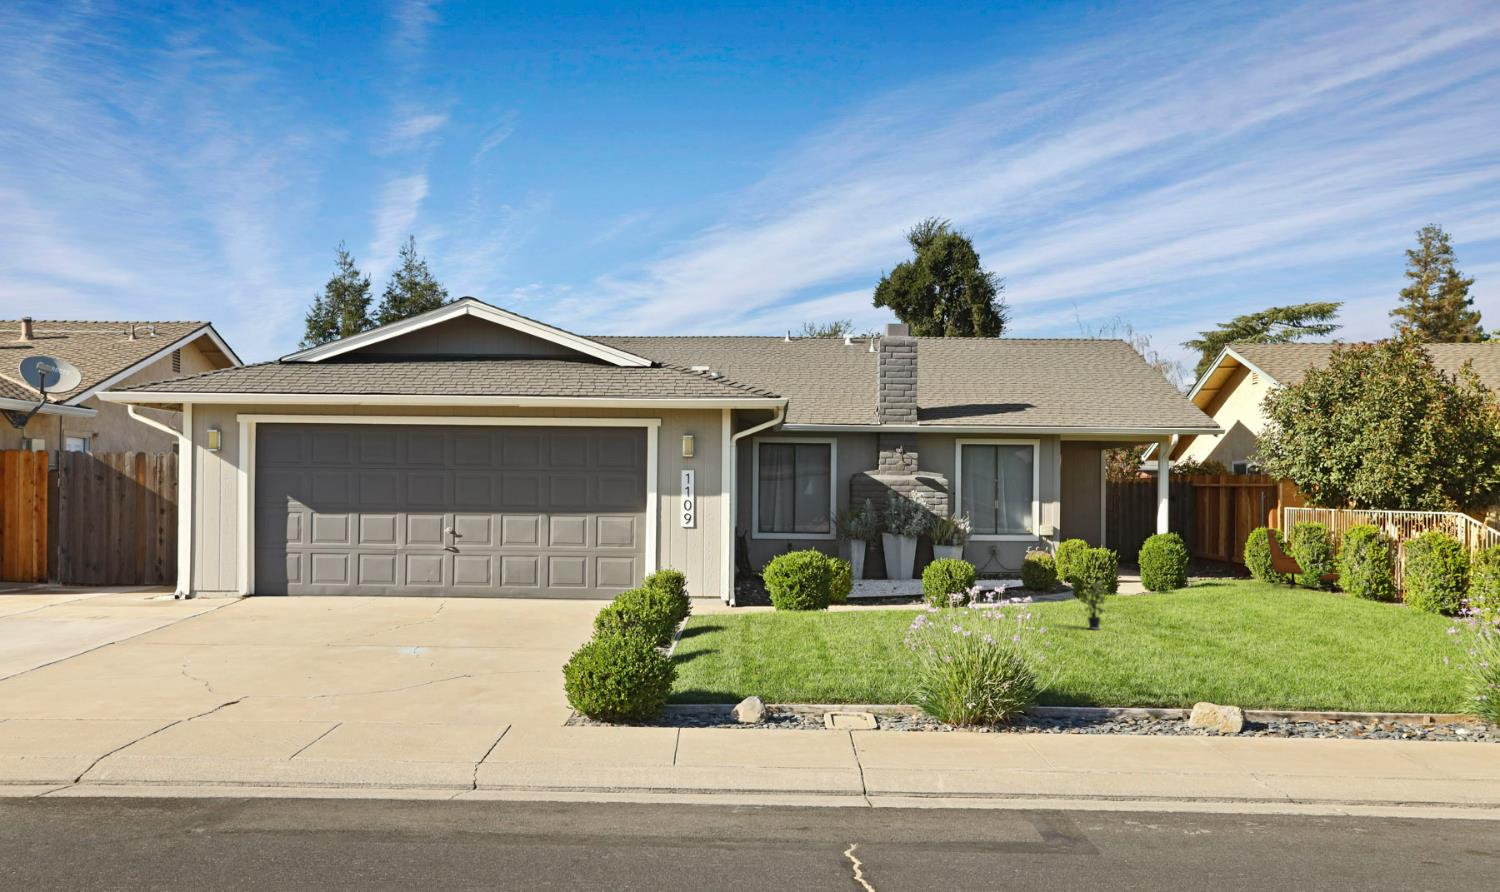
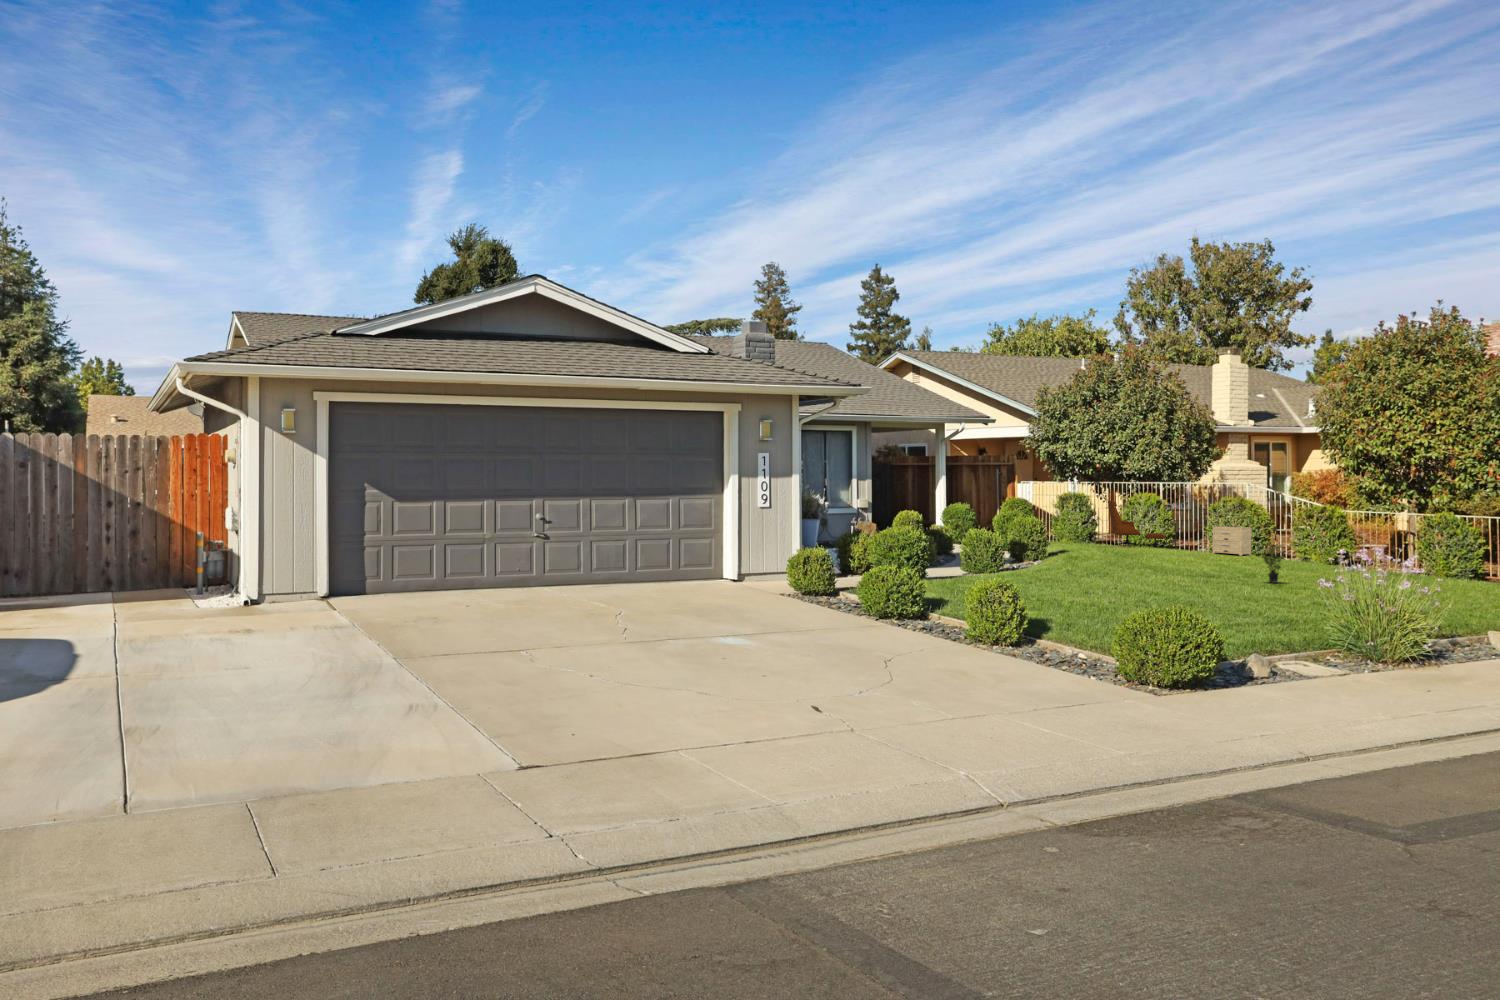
side table: none [1380,568,1432,609] -> present [1212,526,1252,556]
potted plant: present [1080,581,1106,630] -> present [1262,545,1284,583]

